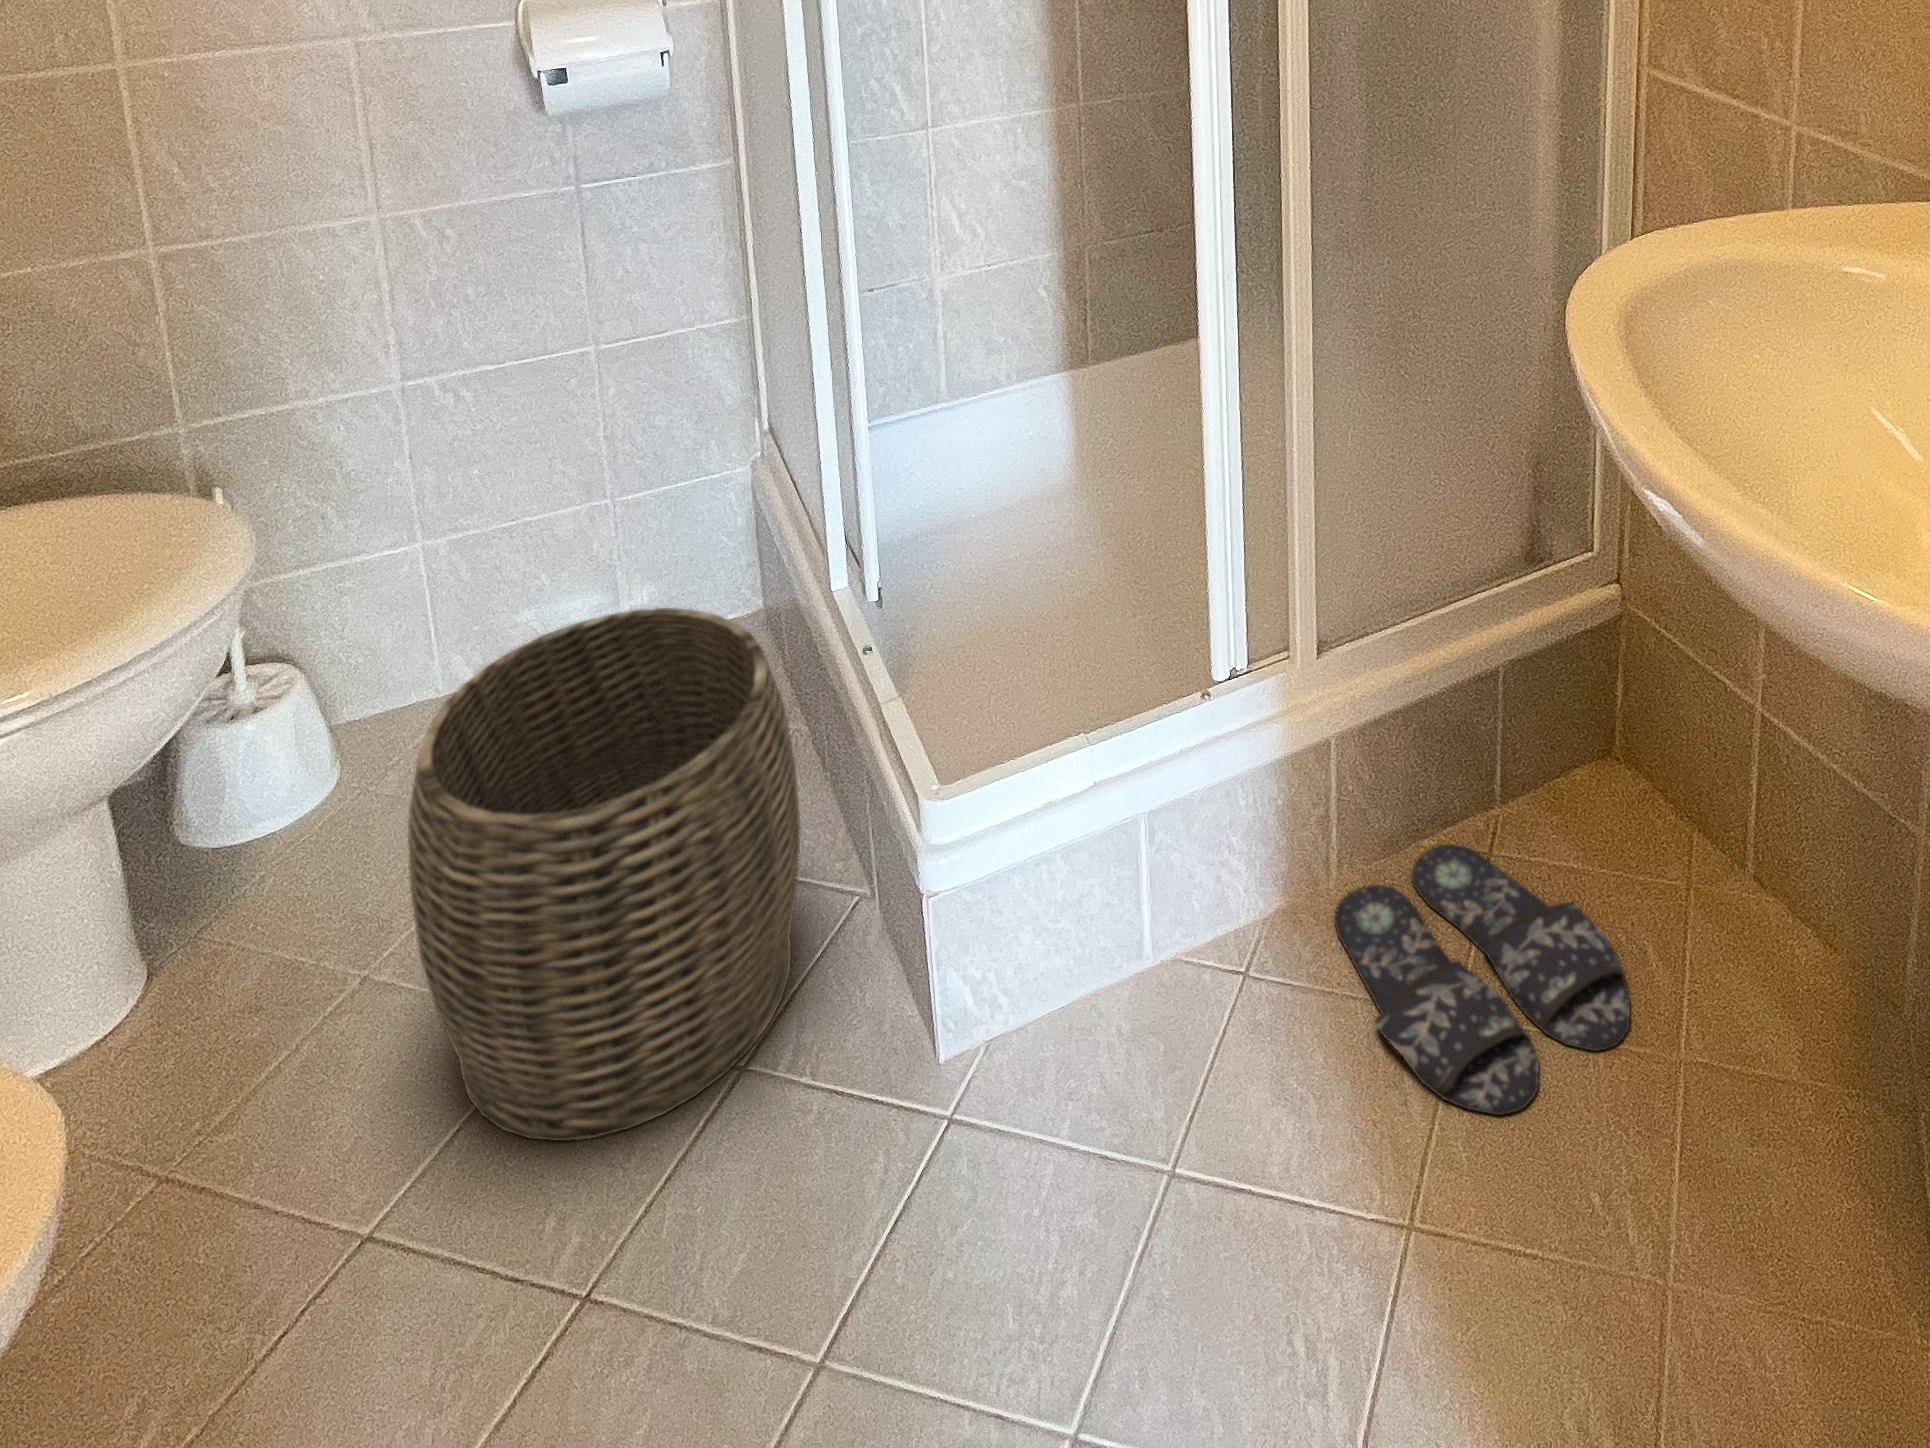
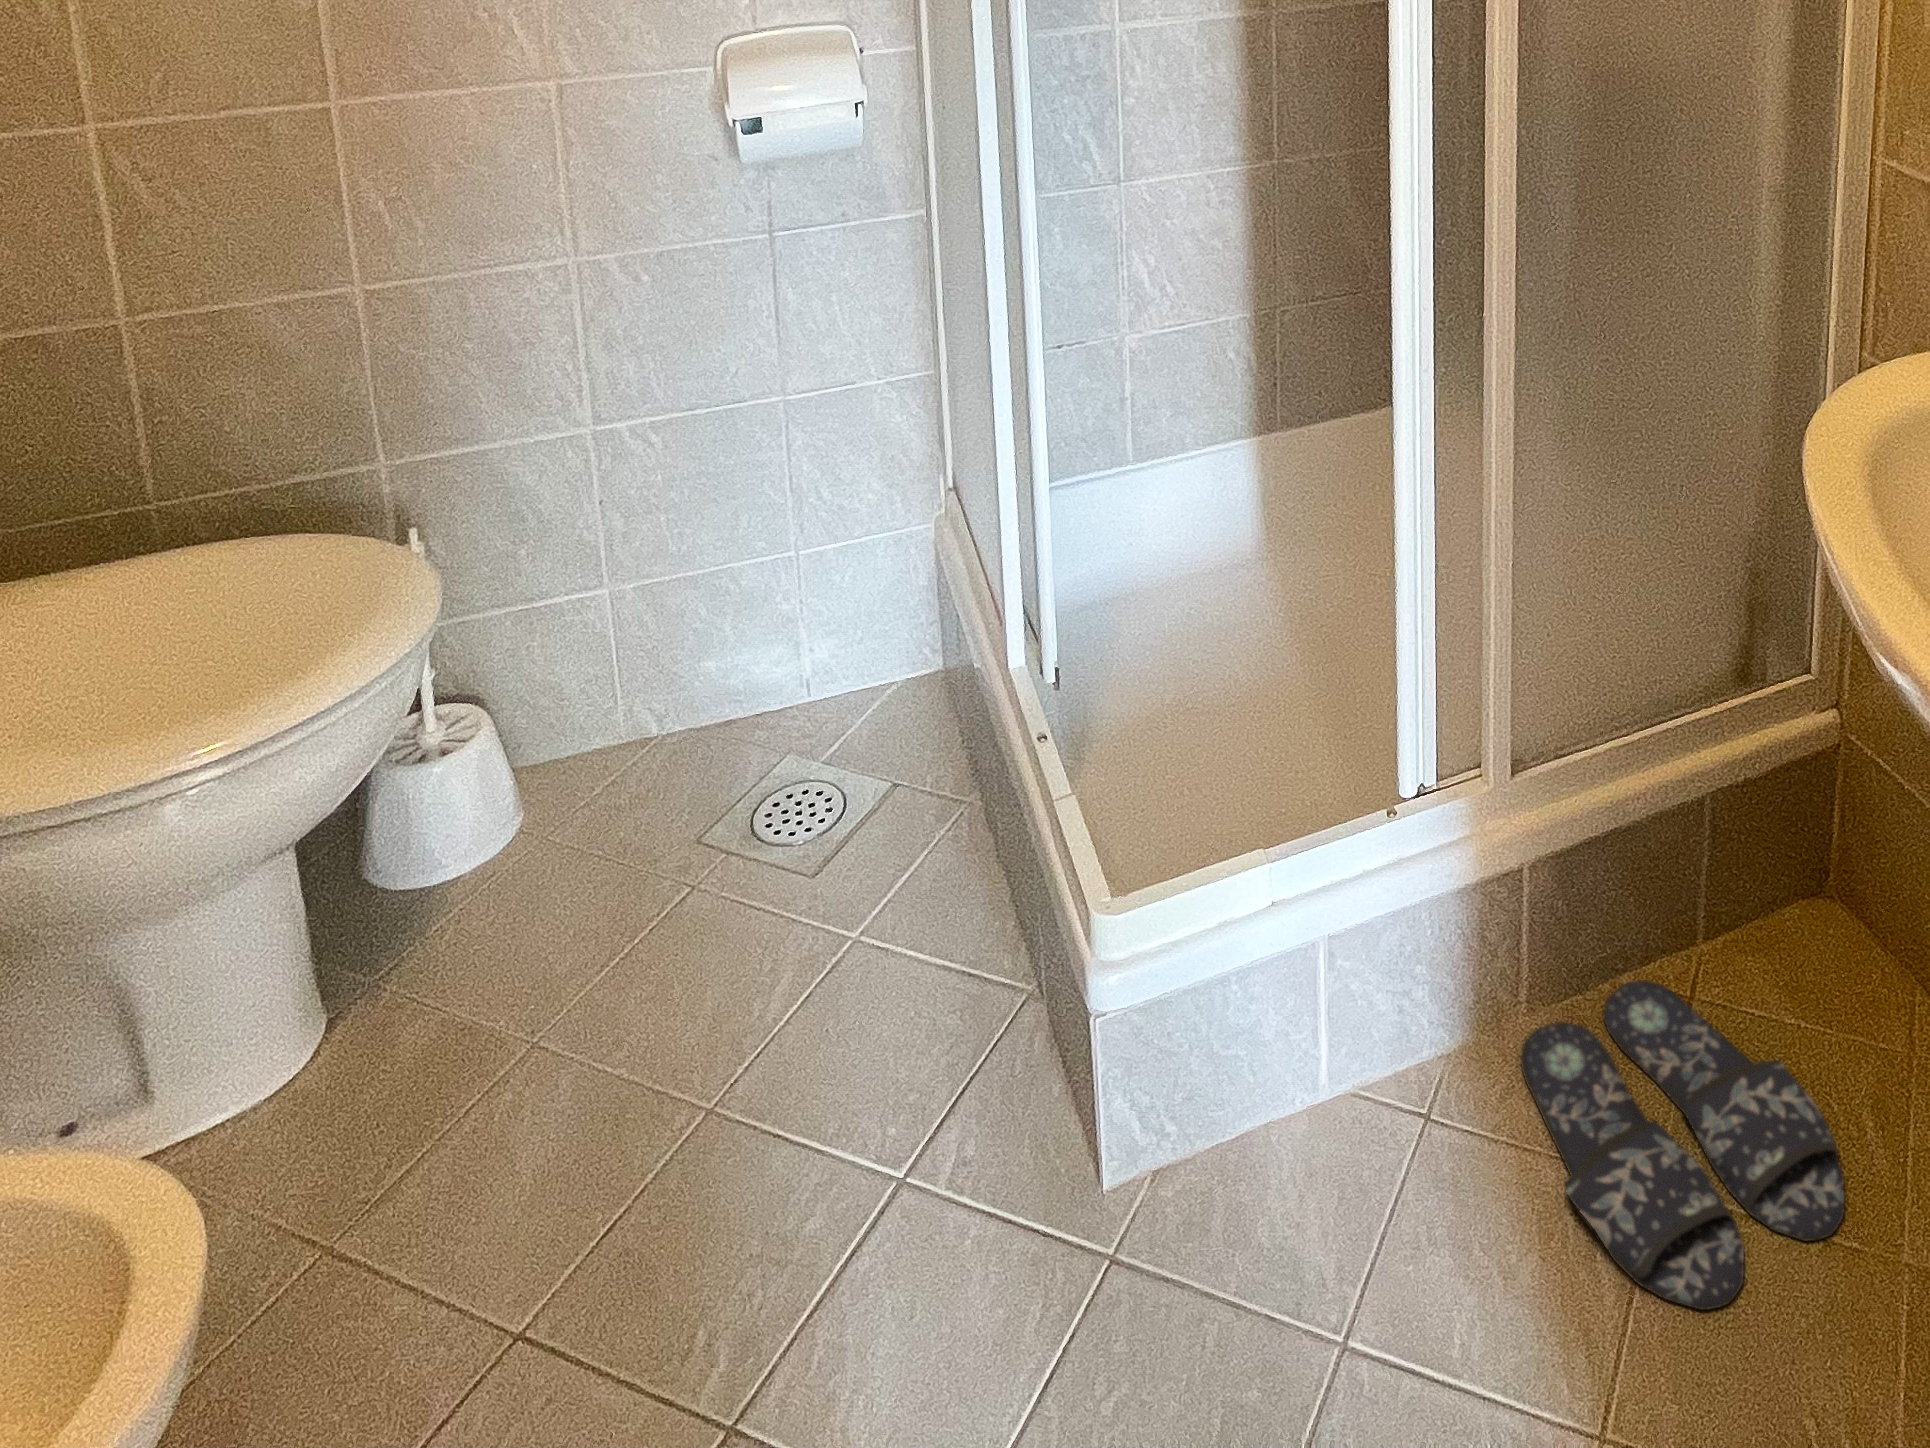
woven basket: present [408,608,801,1141] -> none [578,682,968,1248]

